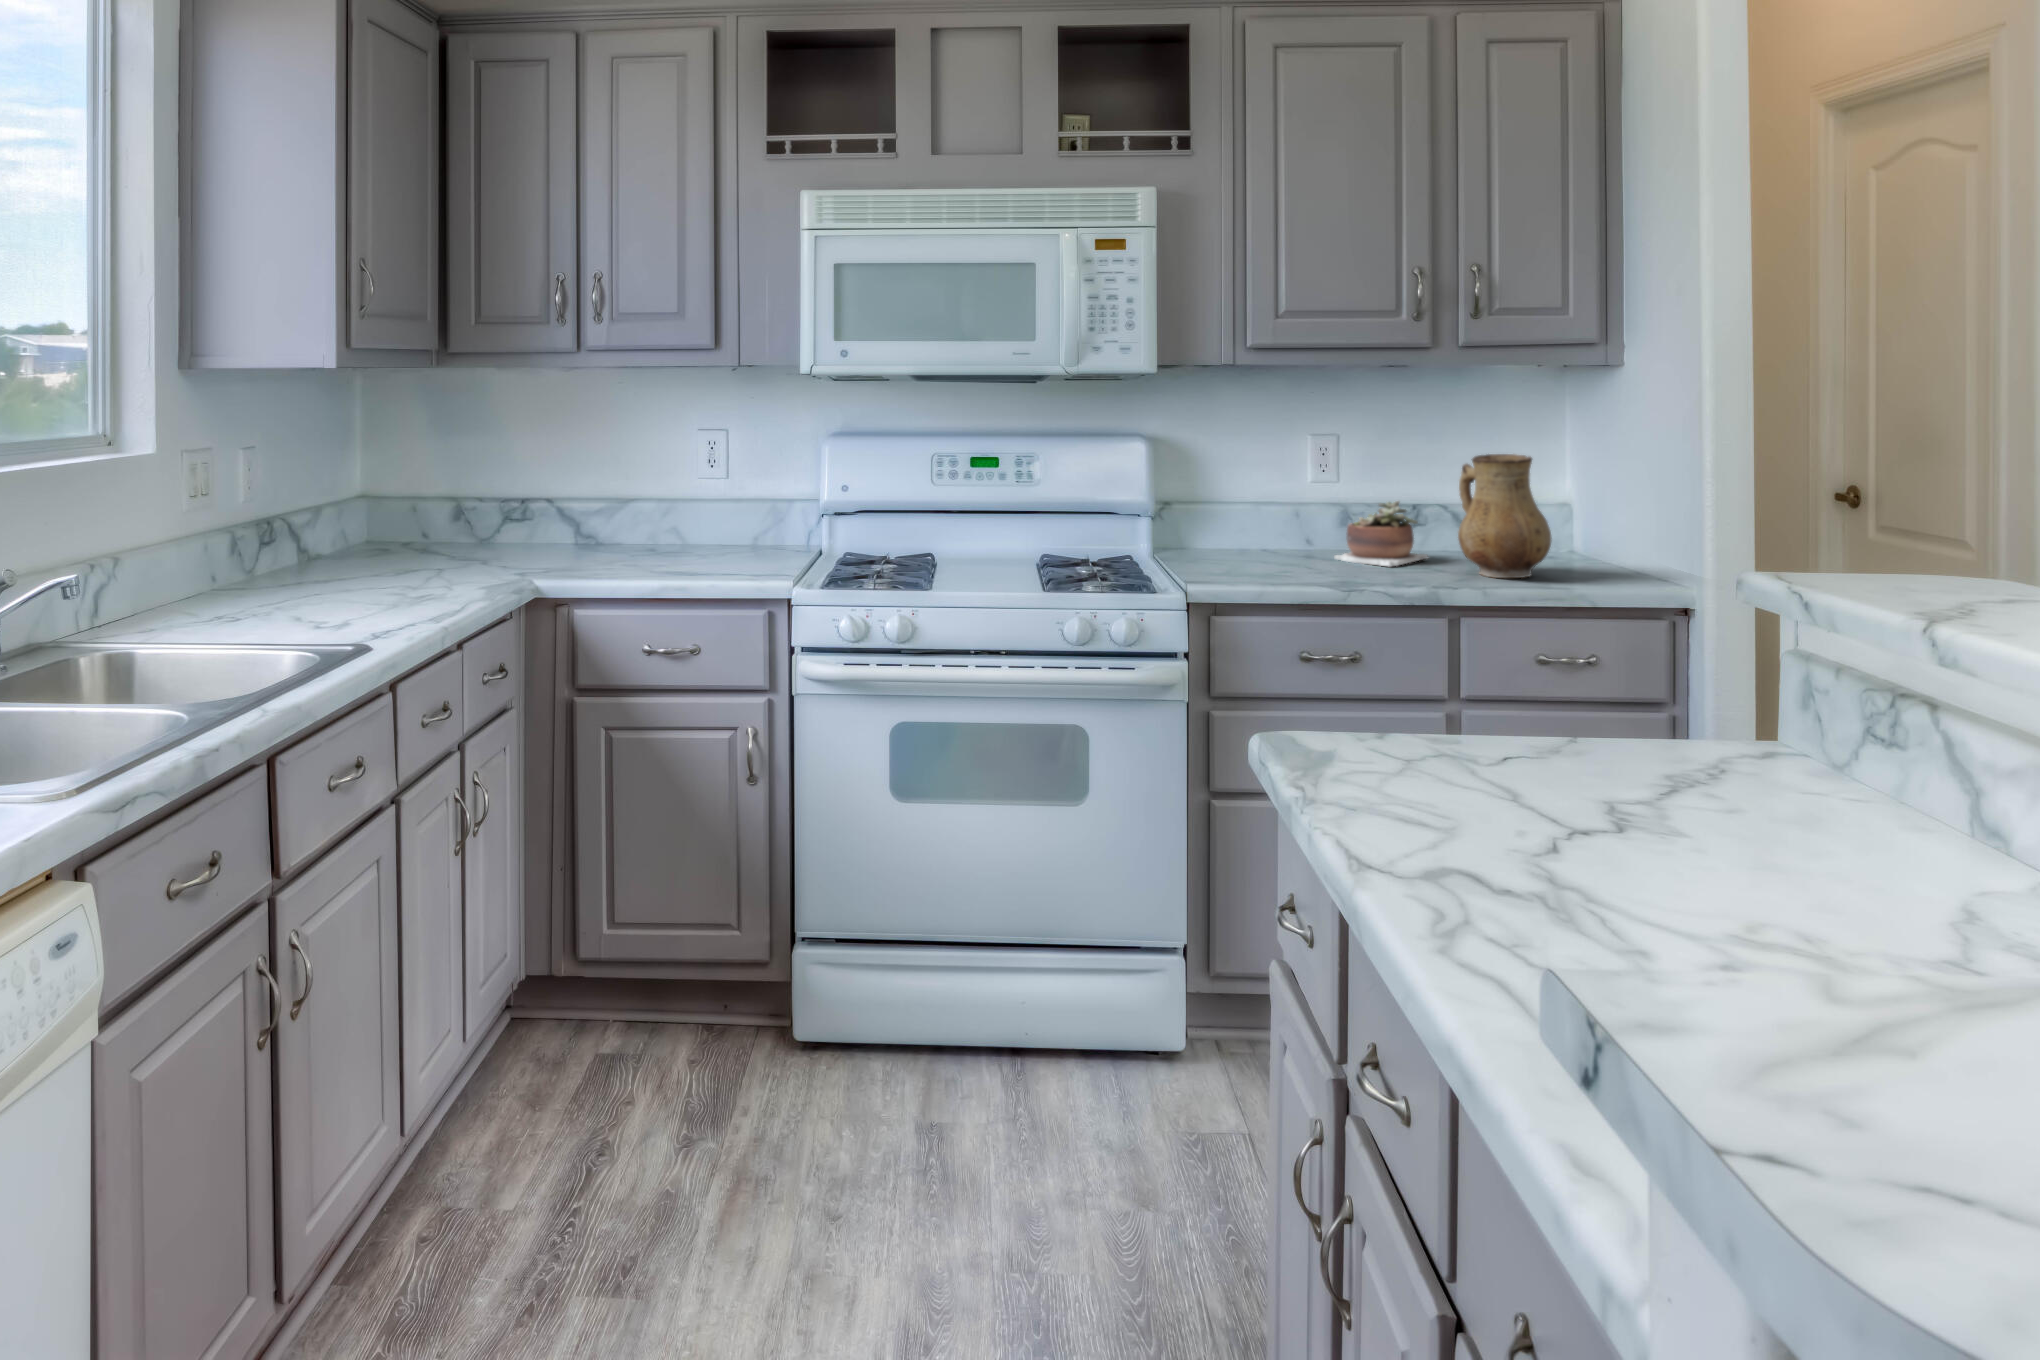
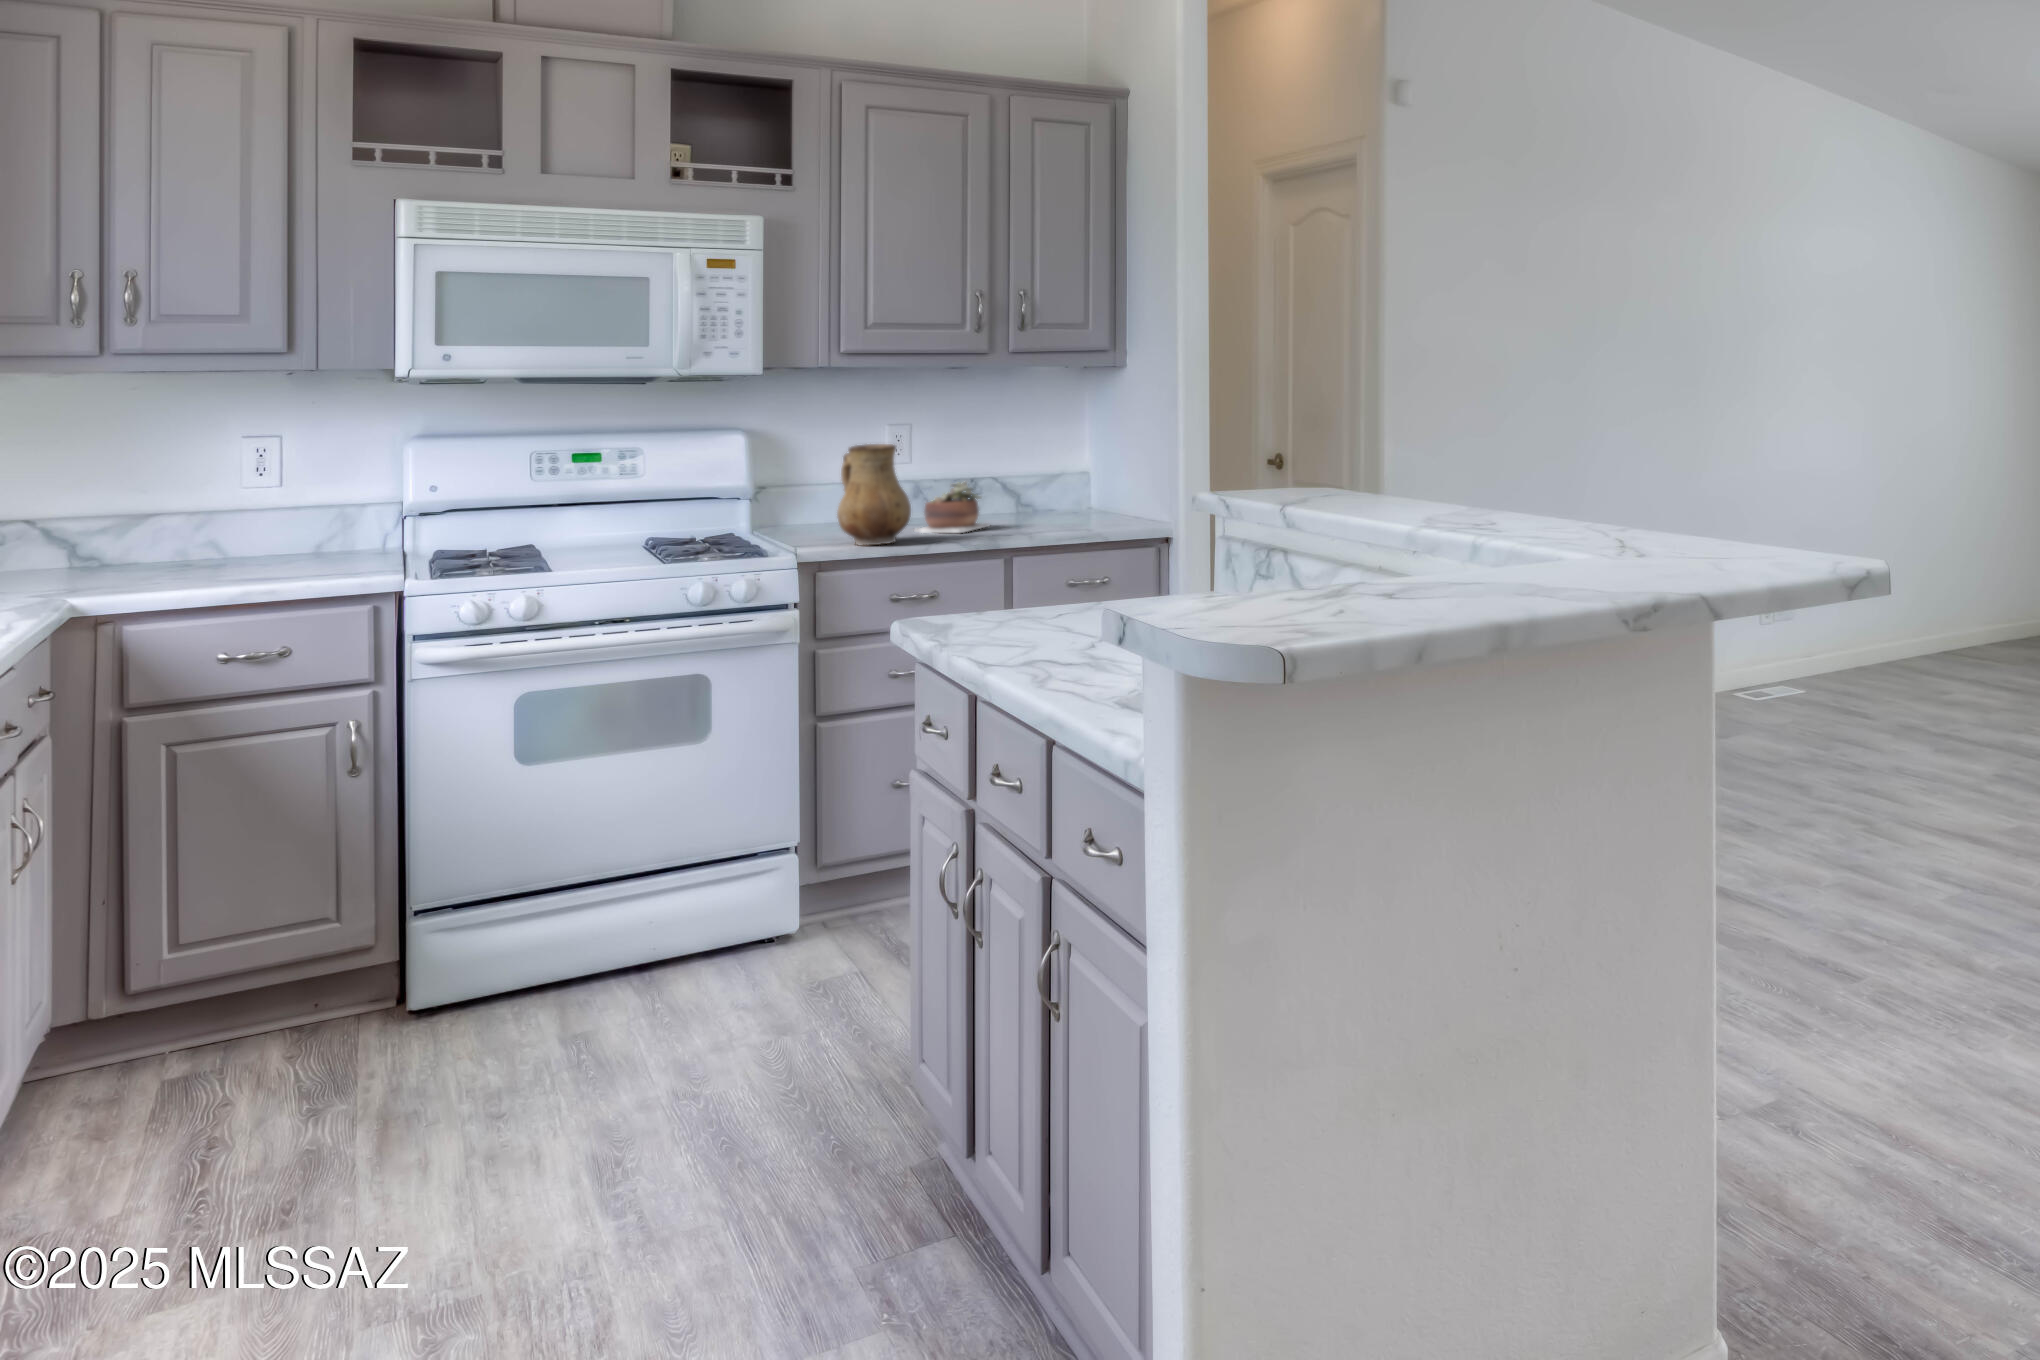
ceramic pitcher: present [1458,454,1552,578] -> present [837,444,911,546]

